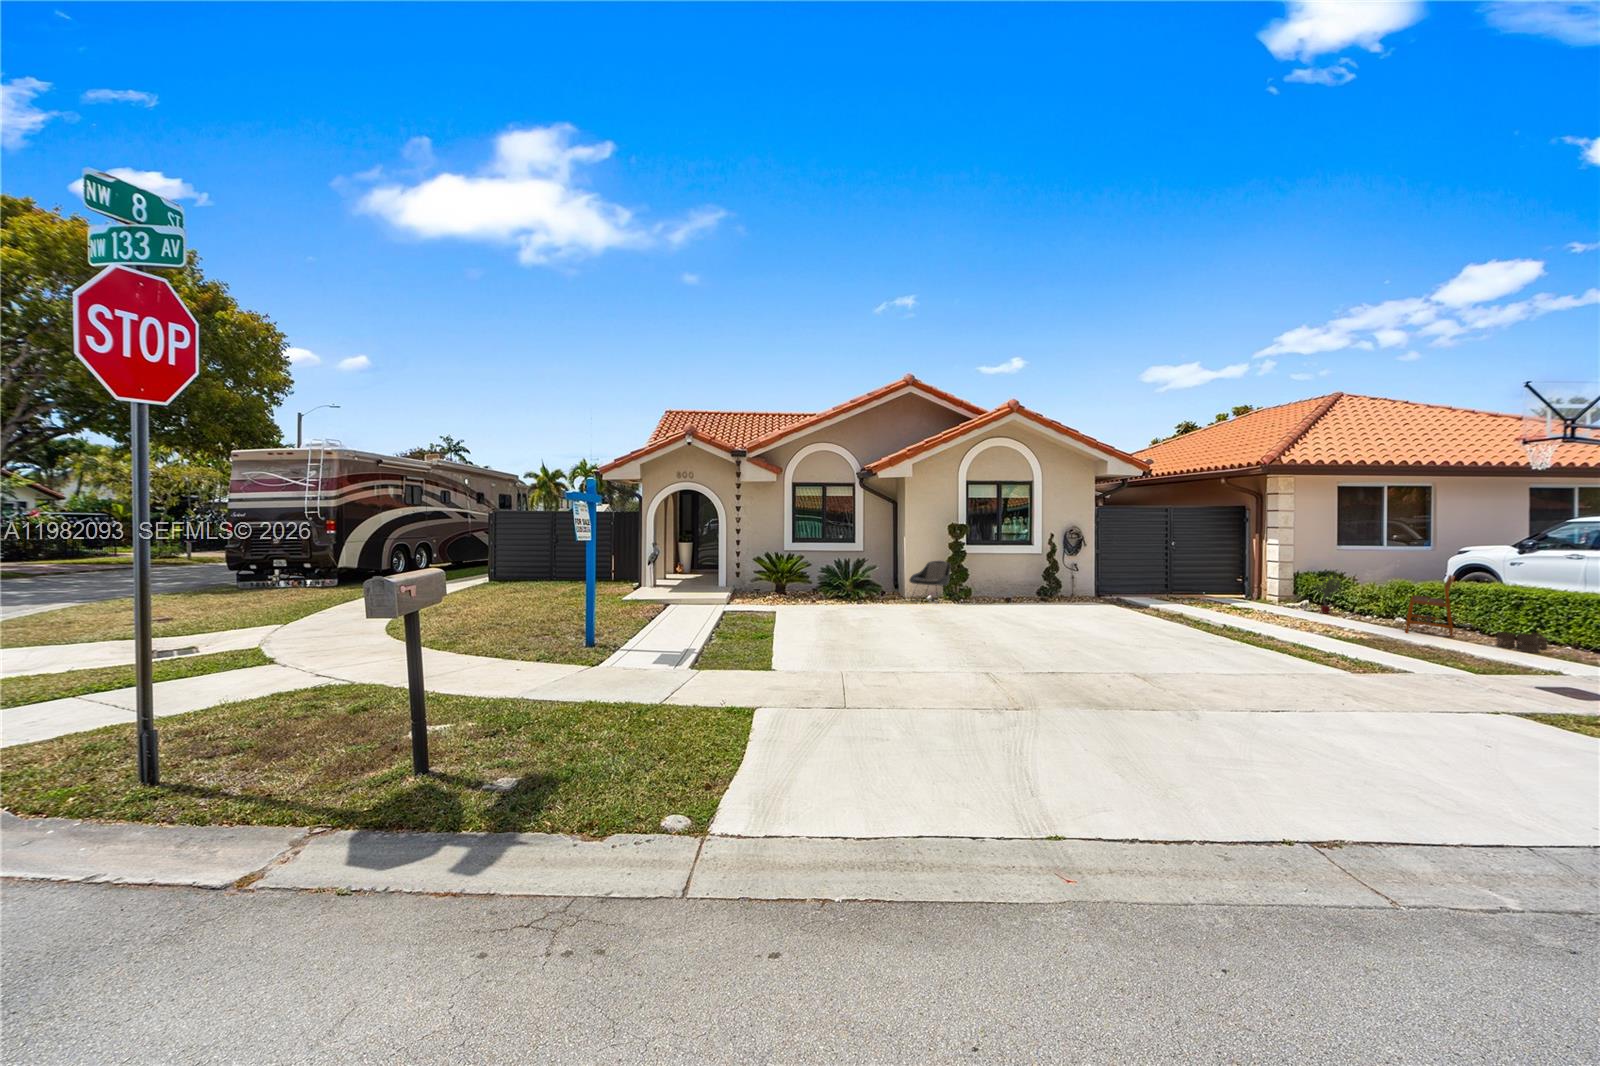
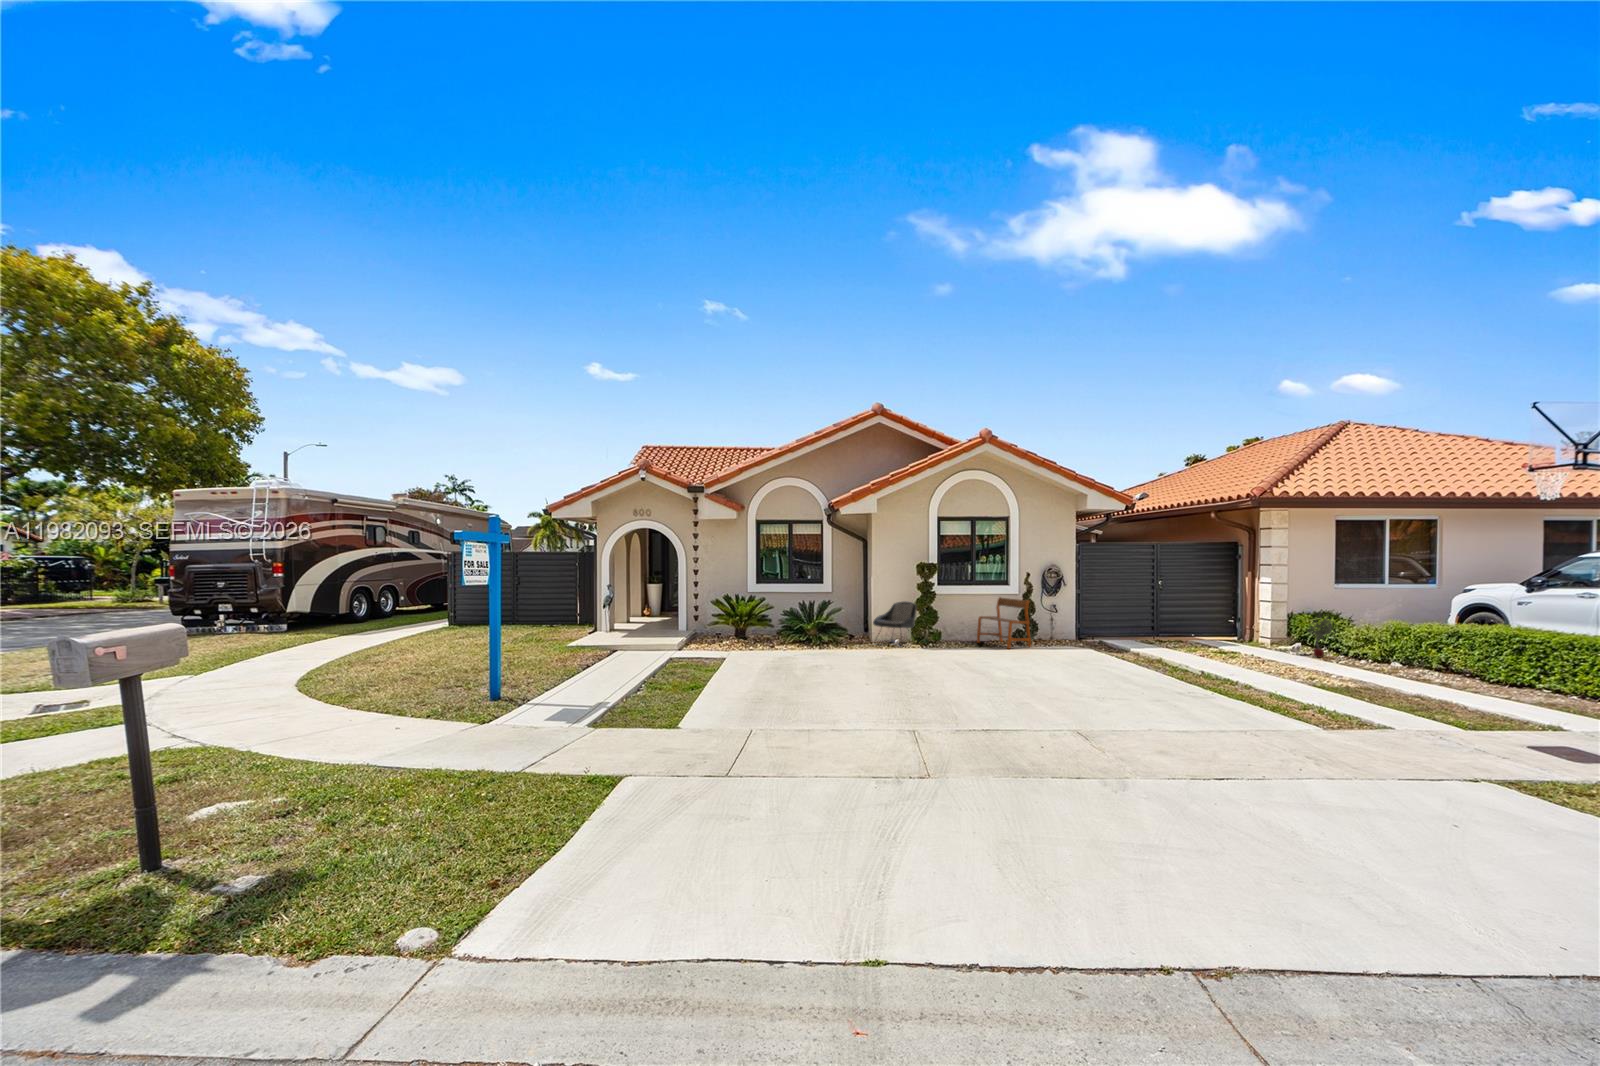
bench: present [1405,575,1454,636] -> present [977,597,1031,649]
woven basket: present [1497,632,1547,653] -> none [1498,677,1555,704]

